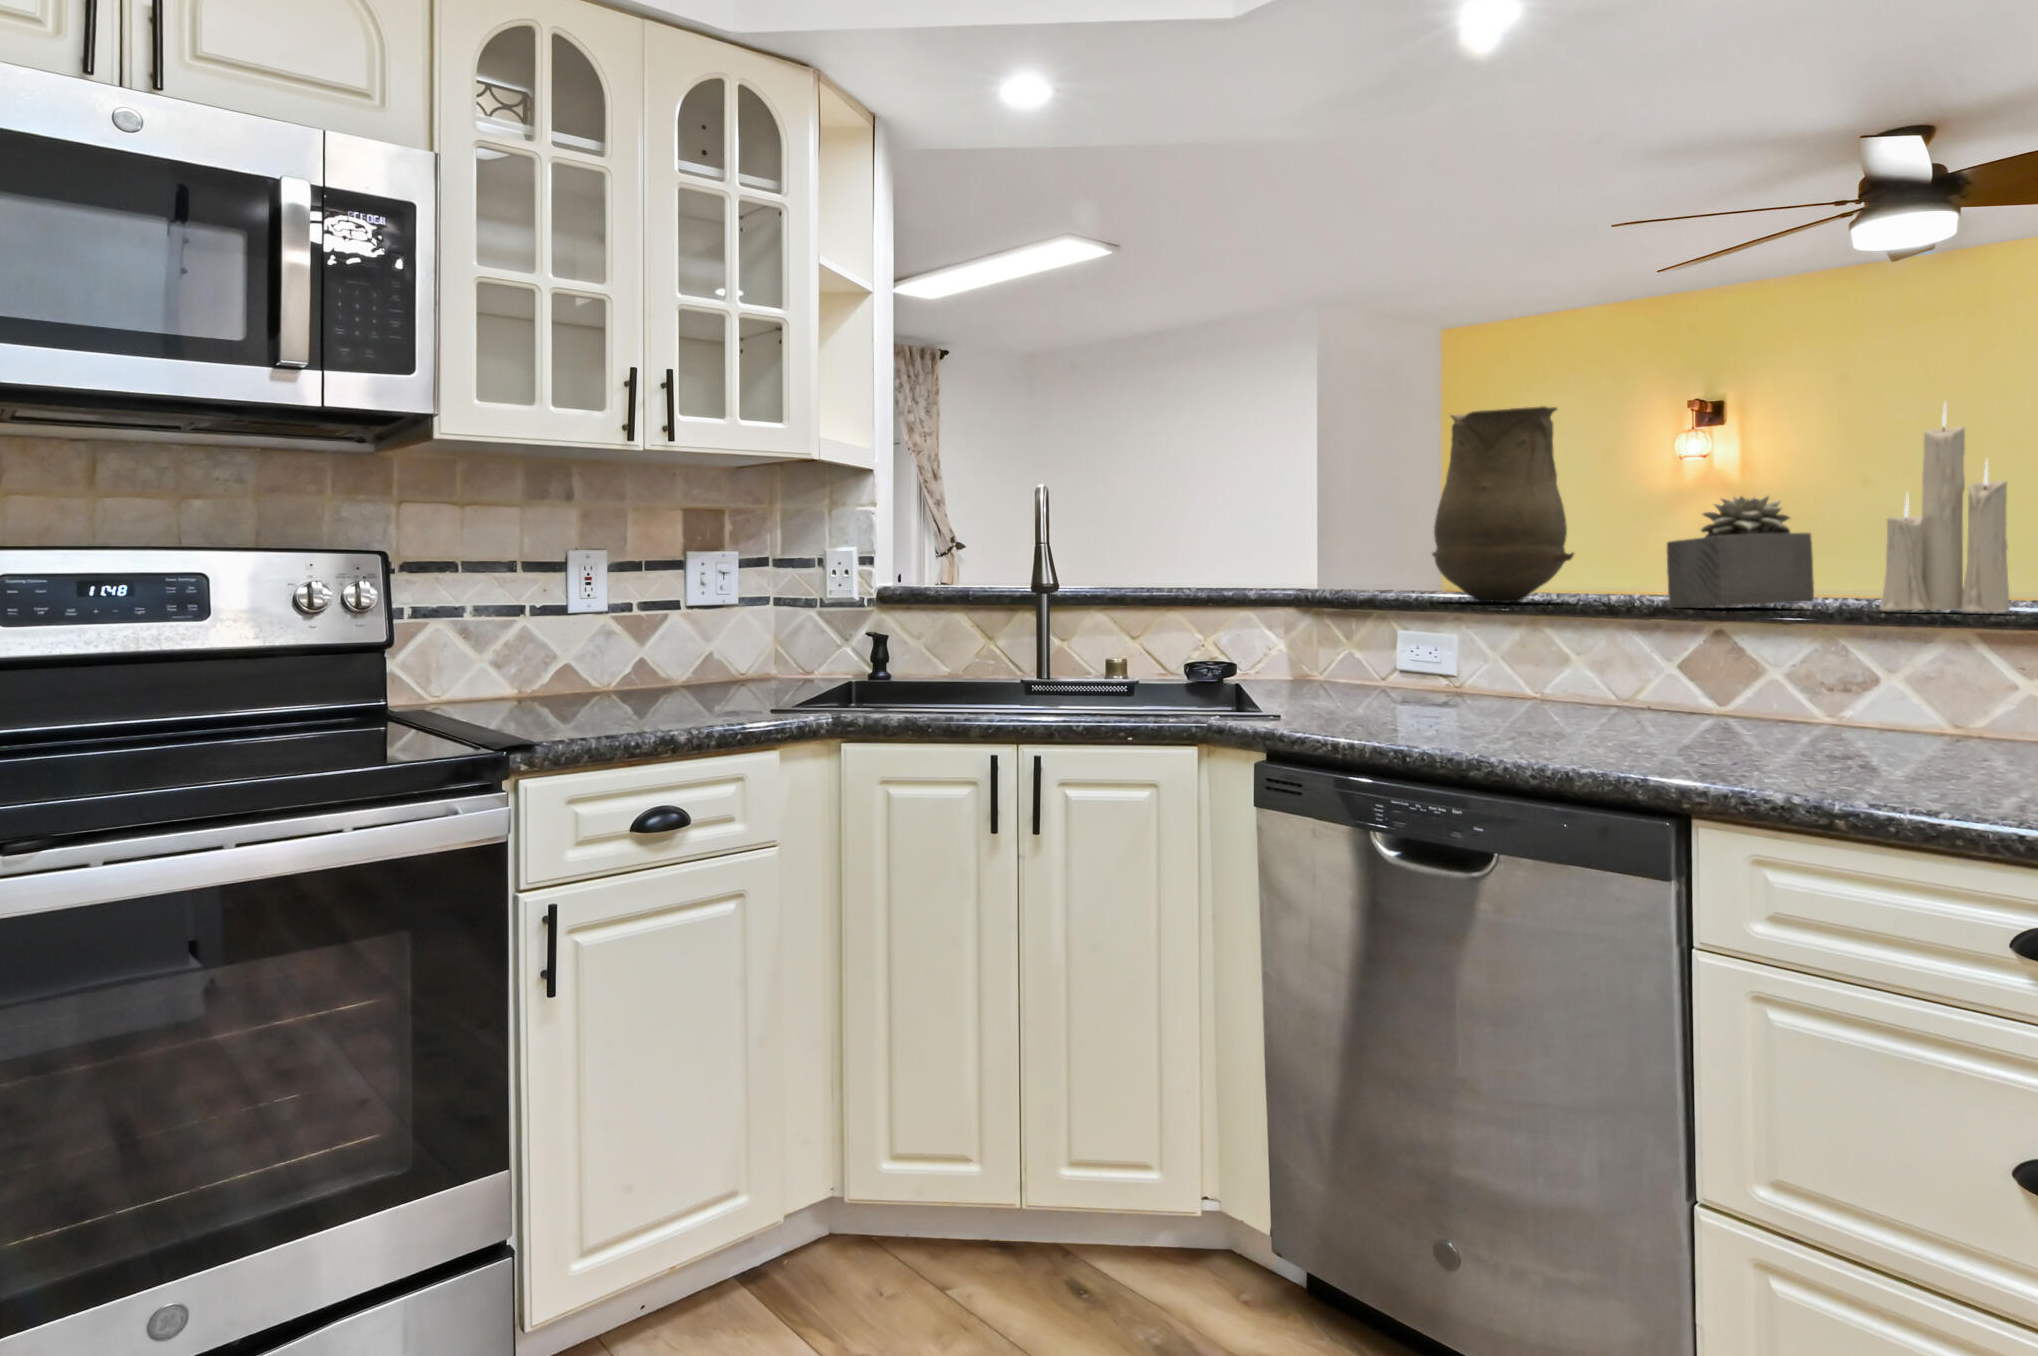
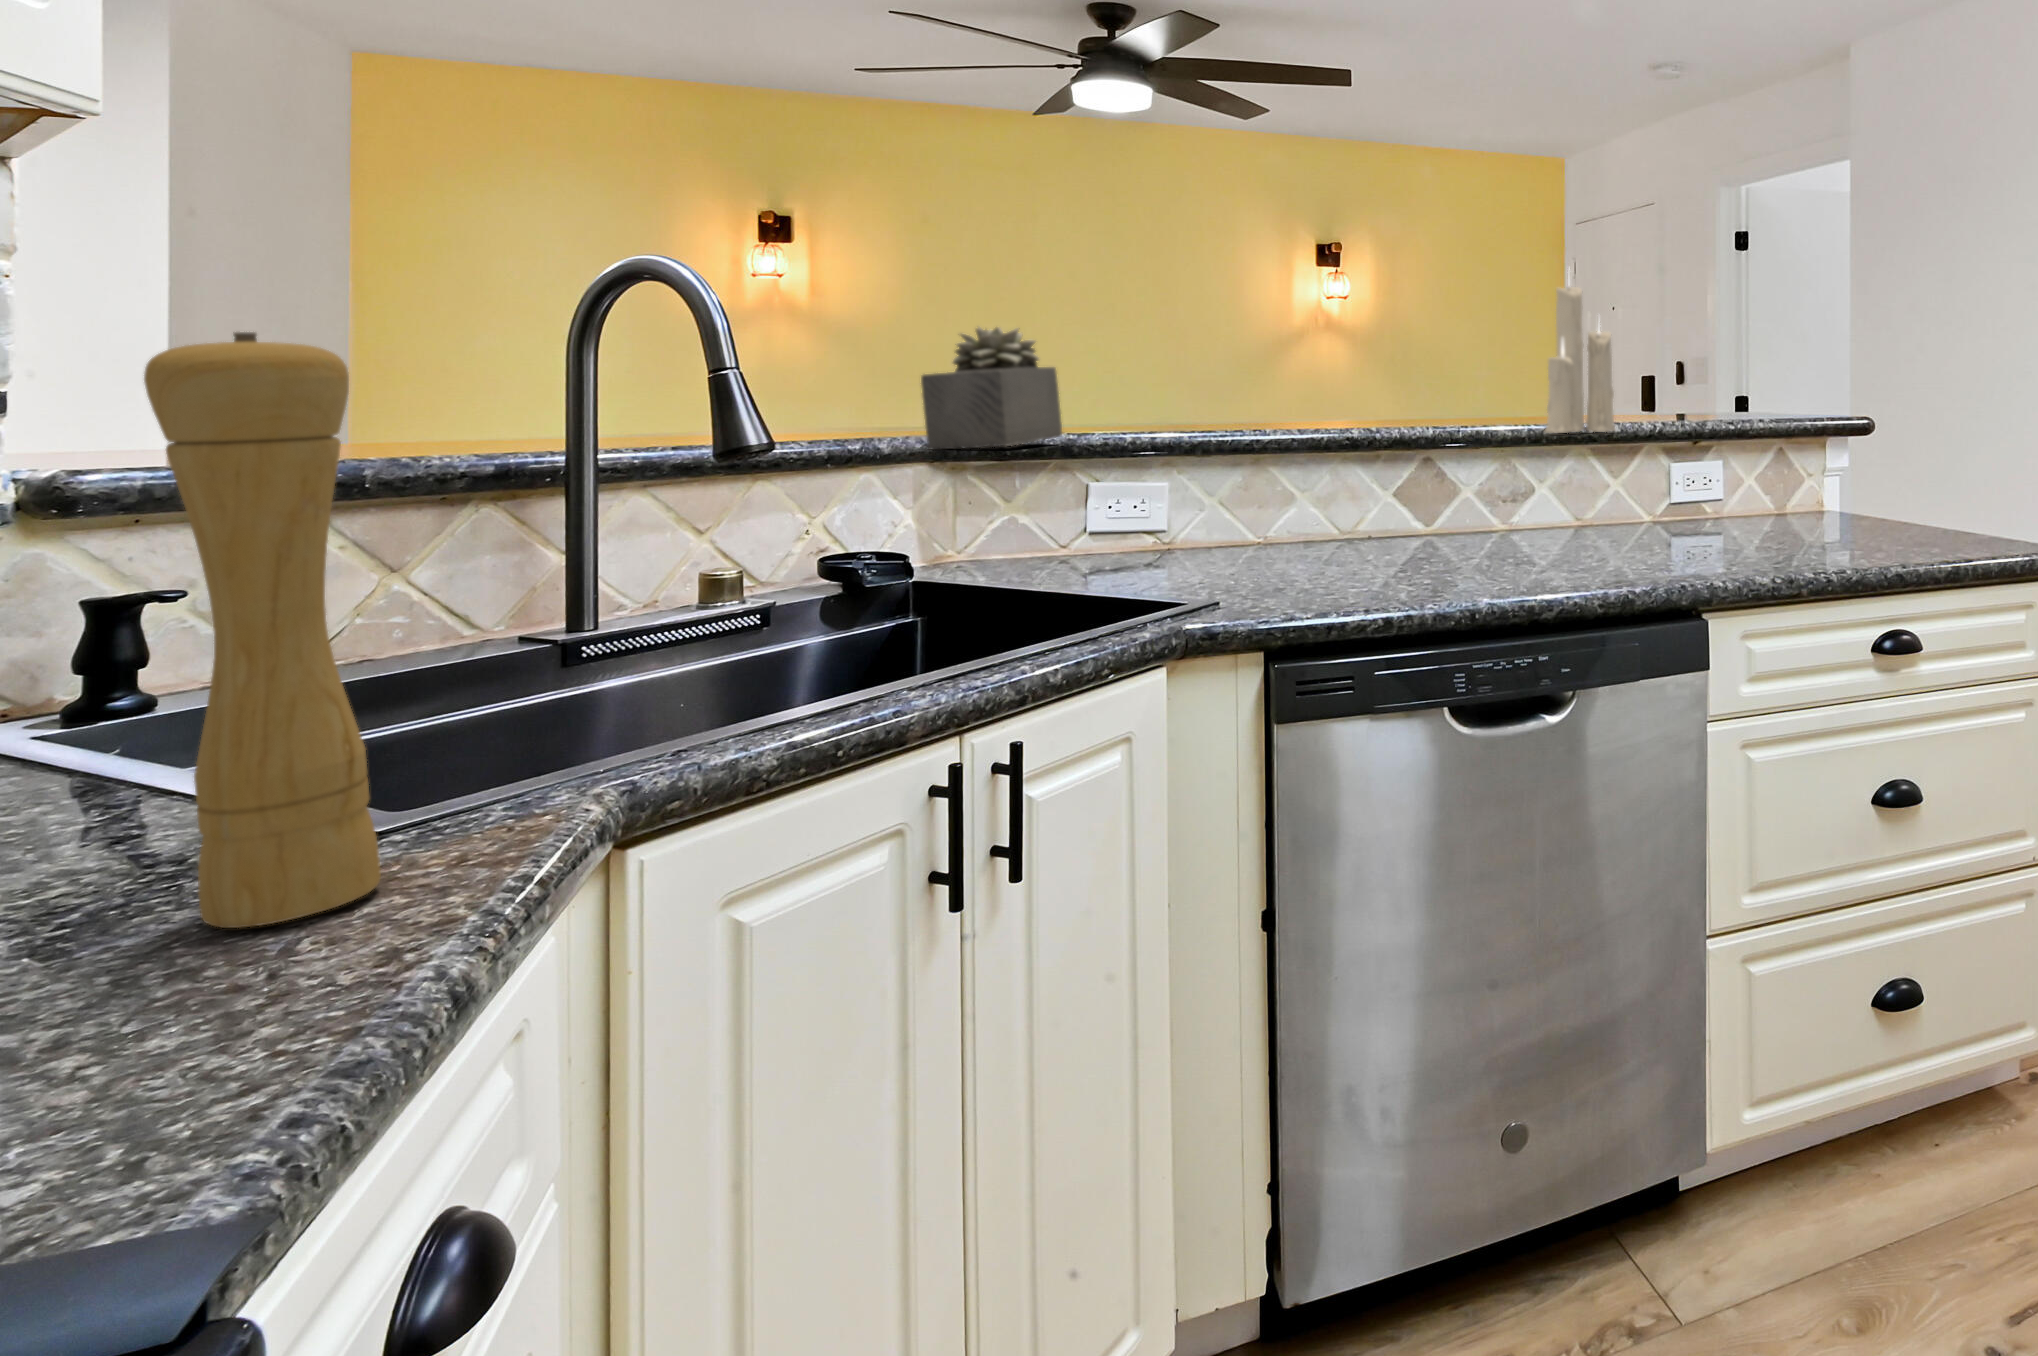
vase: present [1432,406,1574,602] -> none [1129,221,1292,441]
succulent plant: present [1667,496,1814,608] -> present [921,327,1062,450]
pepper mill: none [674,529,728,718] -> present [144,332,381,928]

